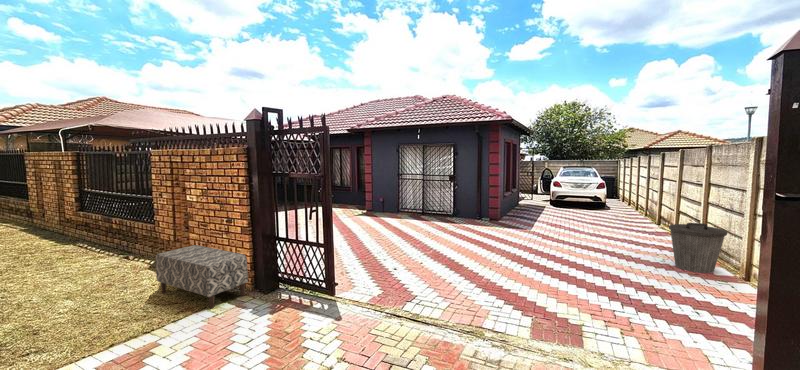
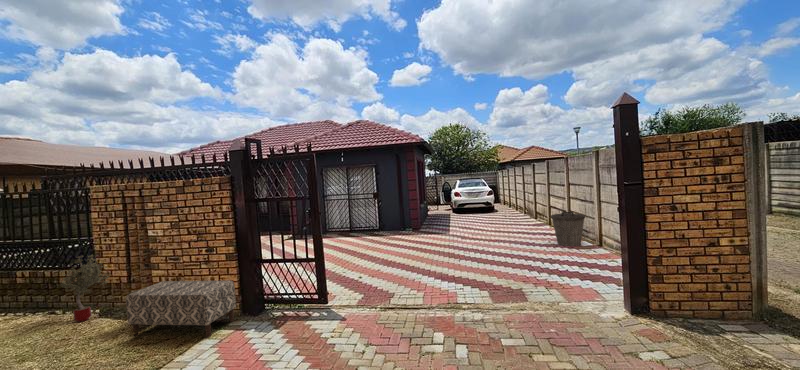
potted tree: none [123,211,163,270] -> present [61,254,109,322]

